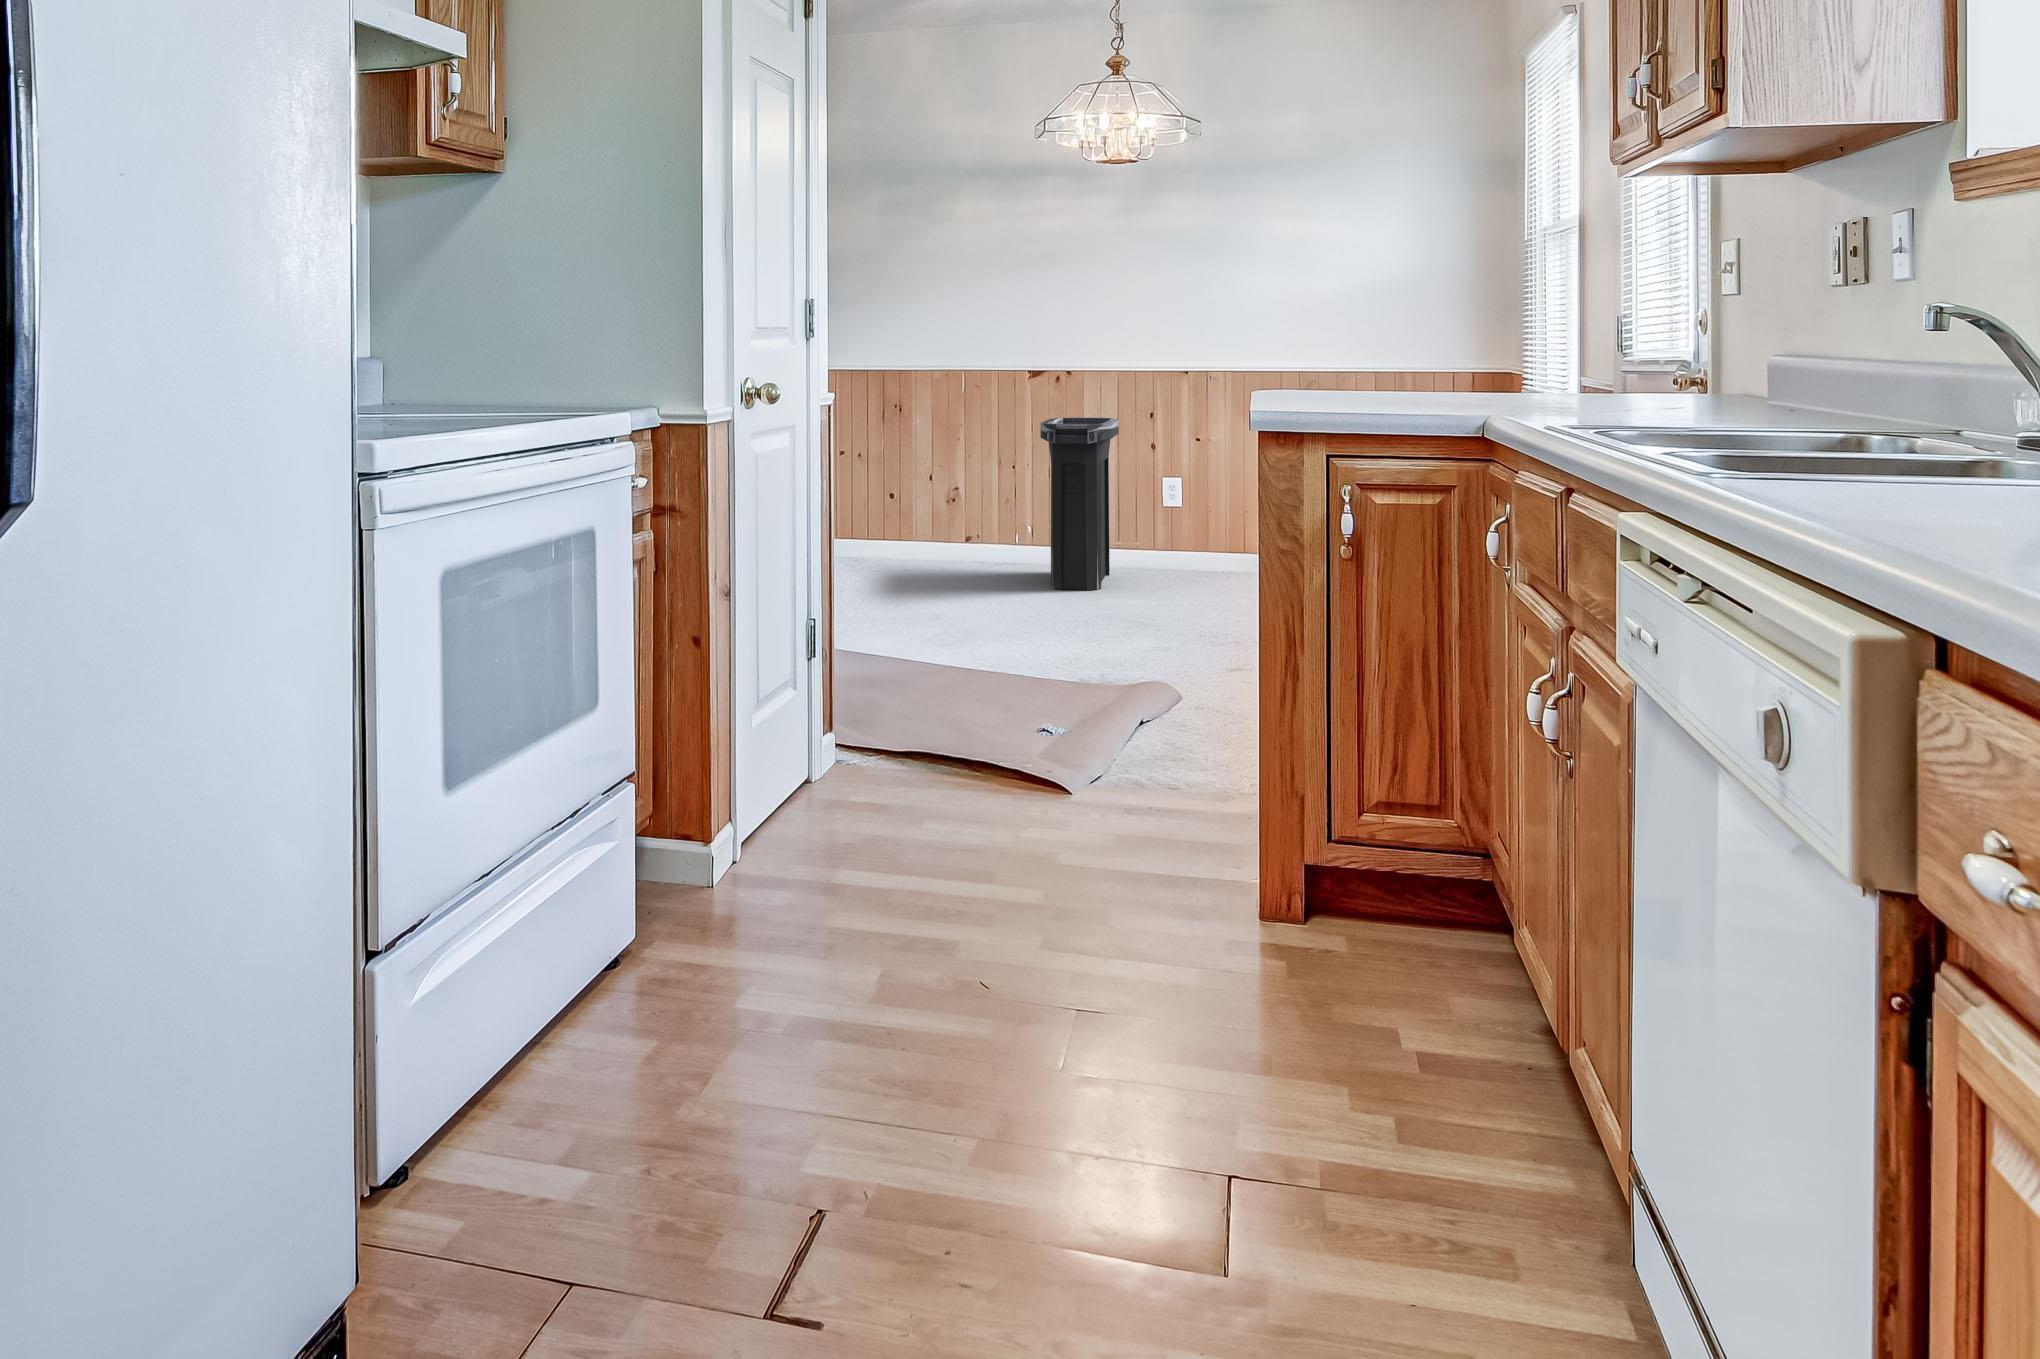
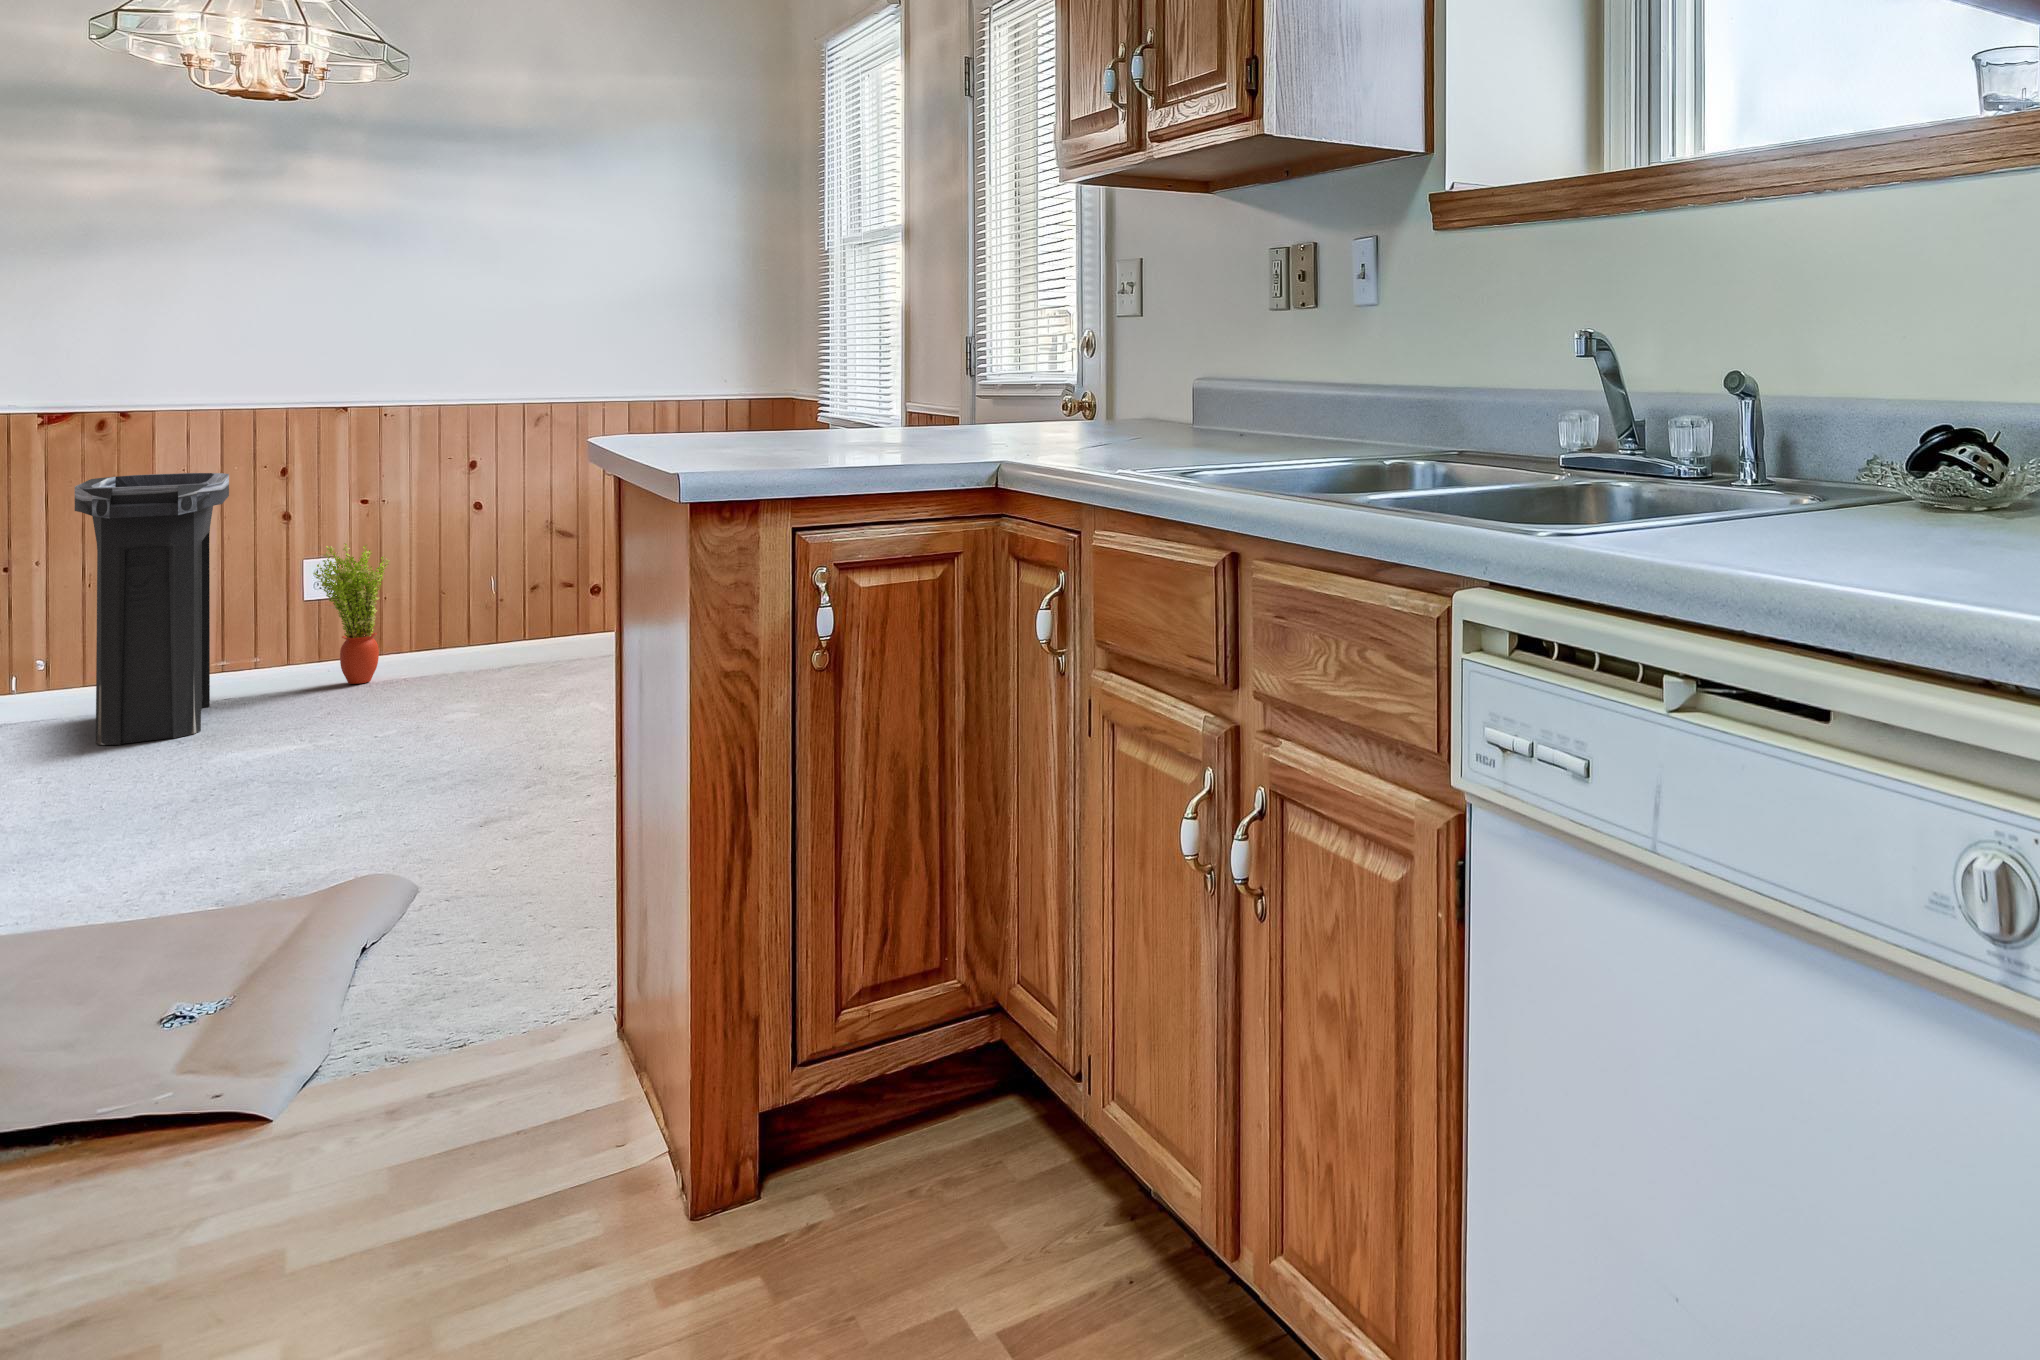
potted plant: none [1165,473,1210,574] -> present [313,544,390,684]

